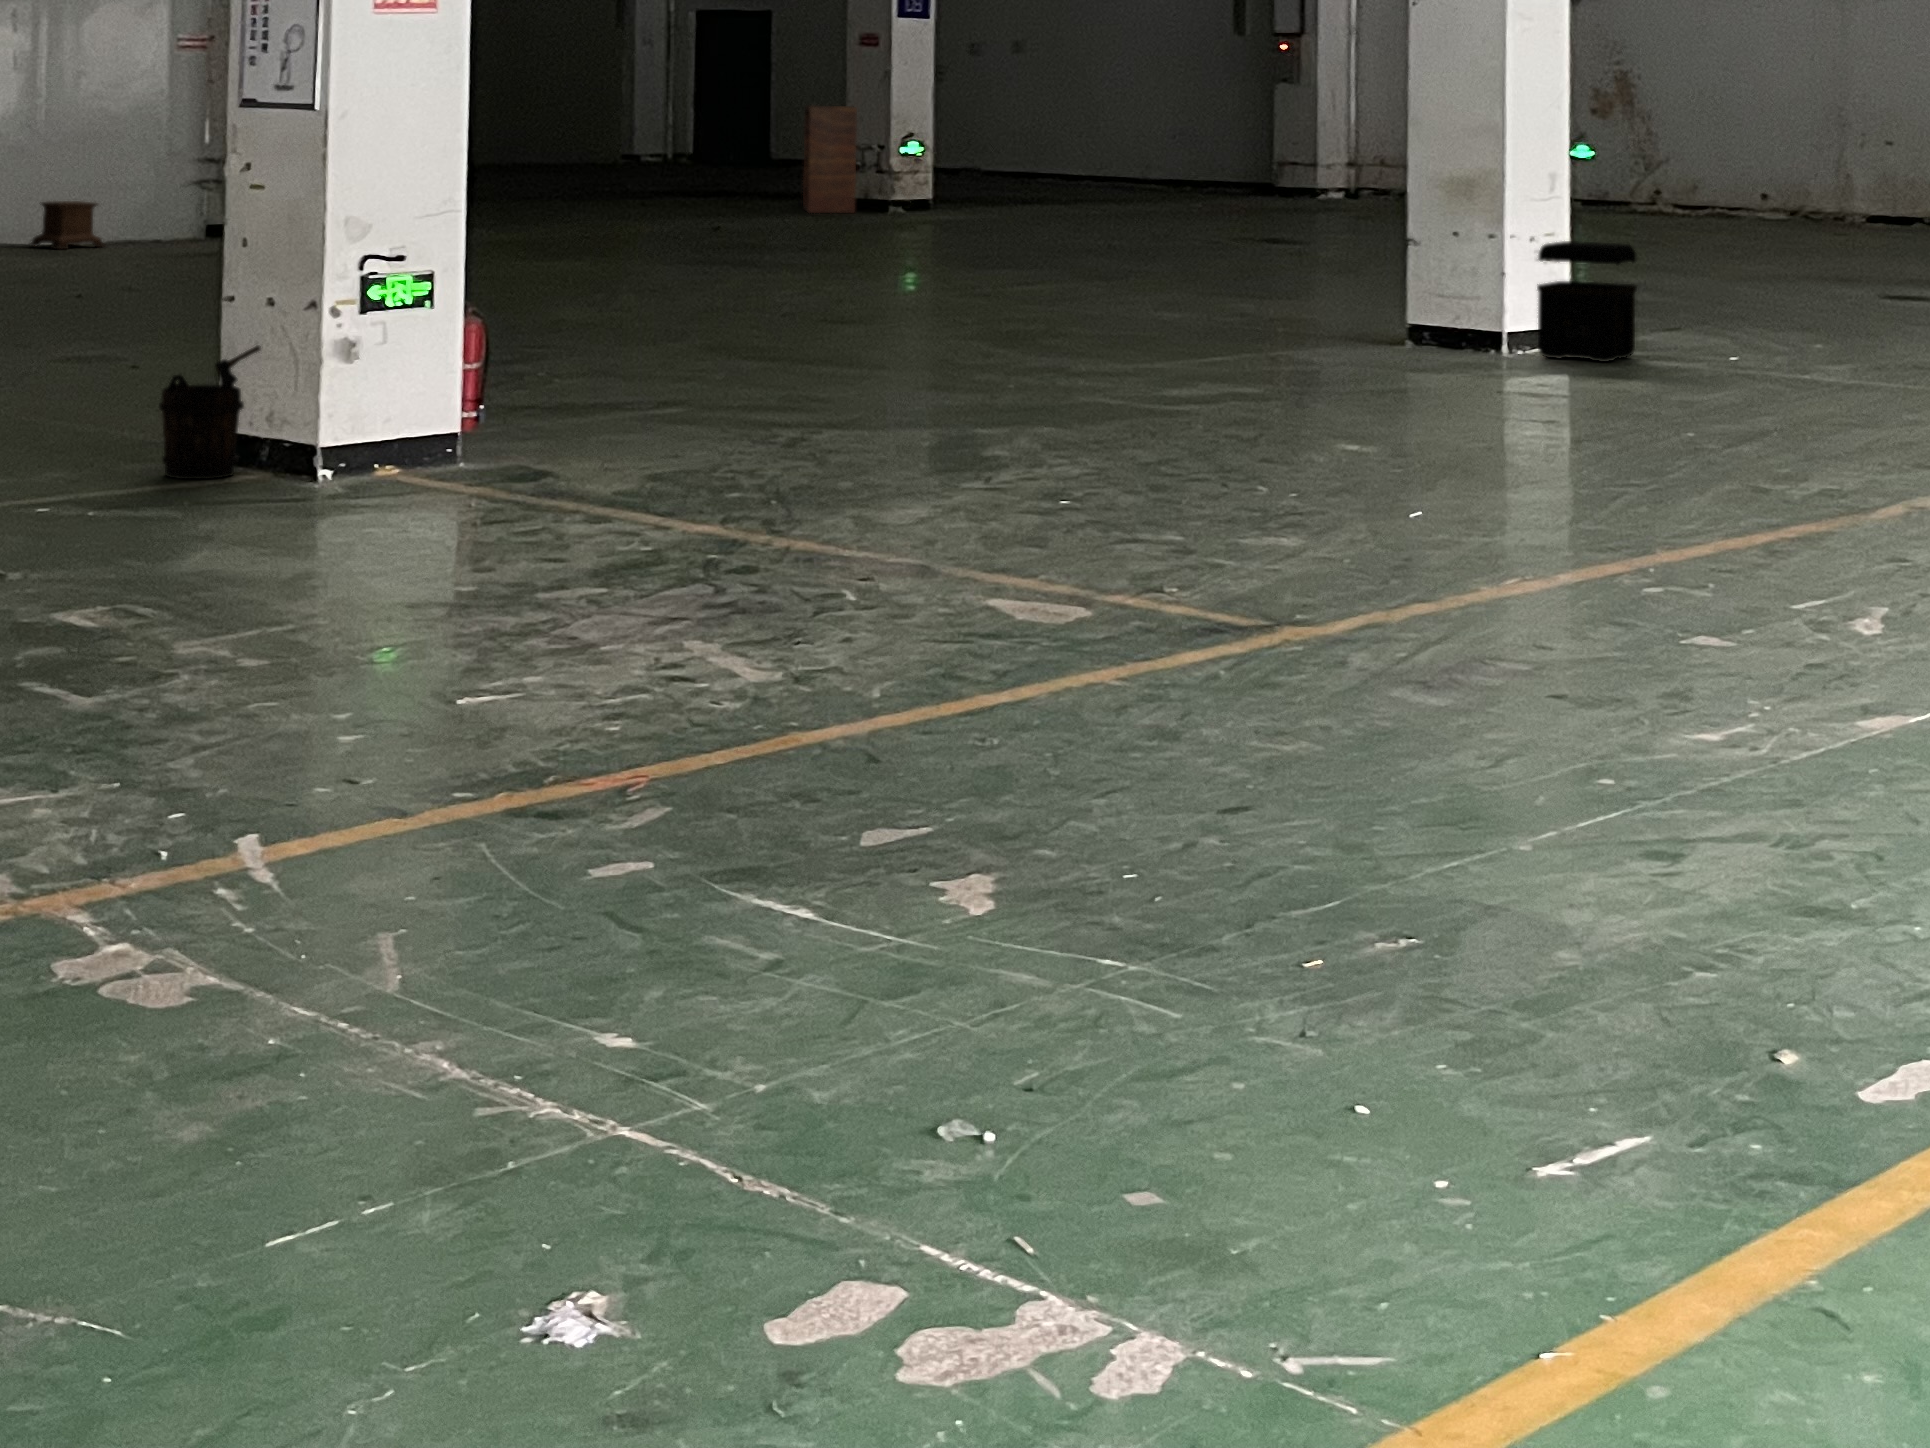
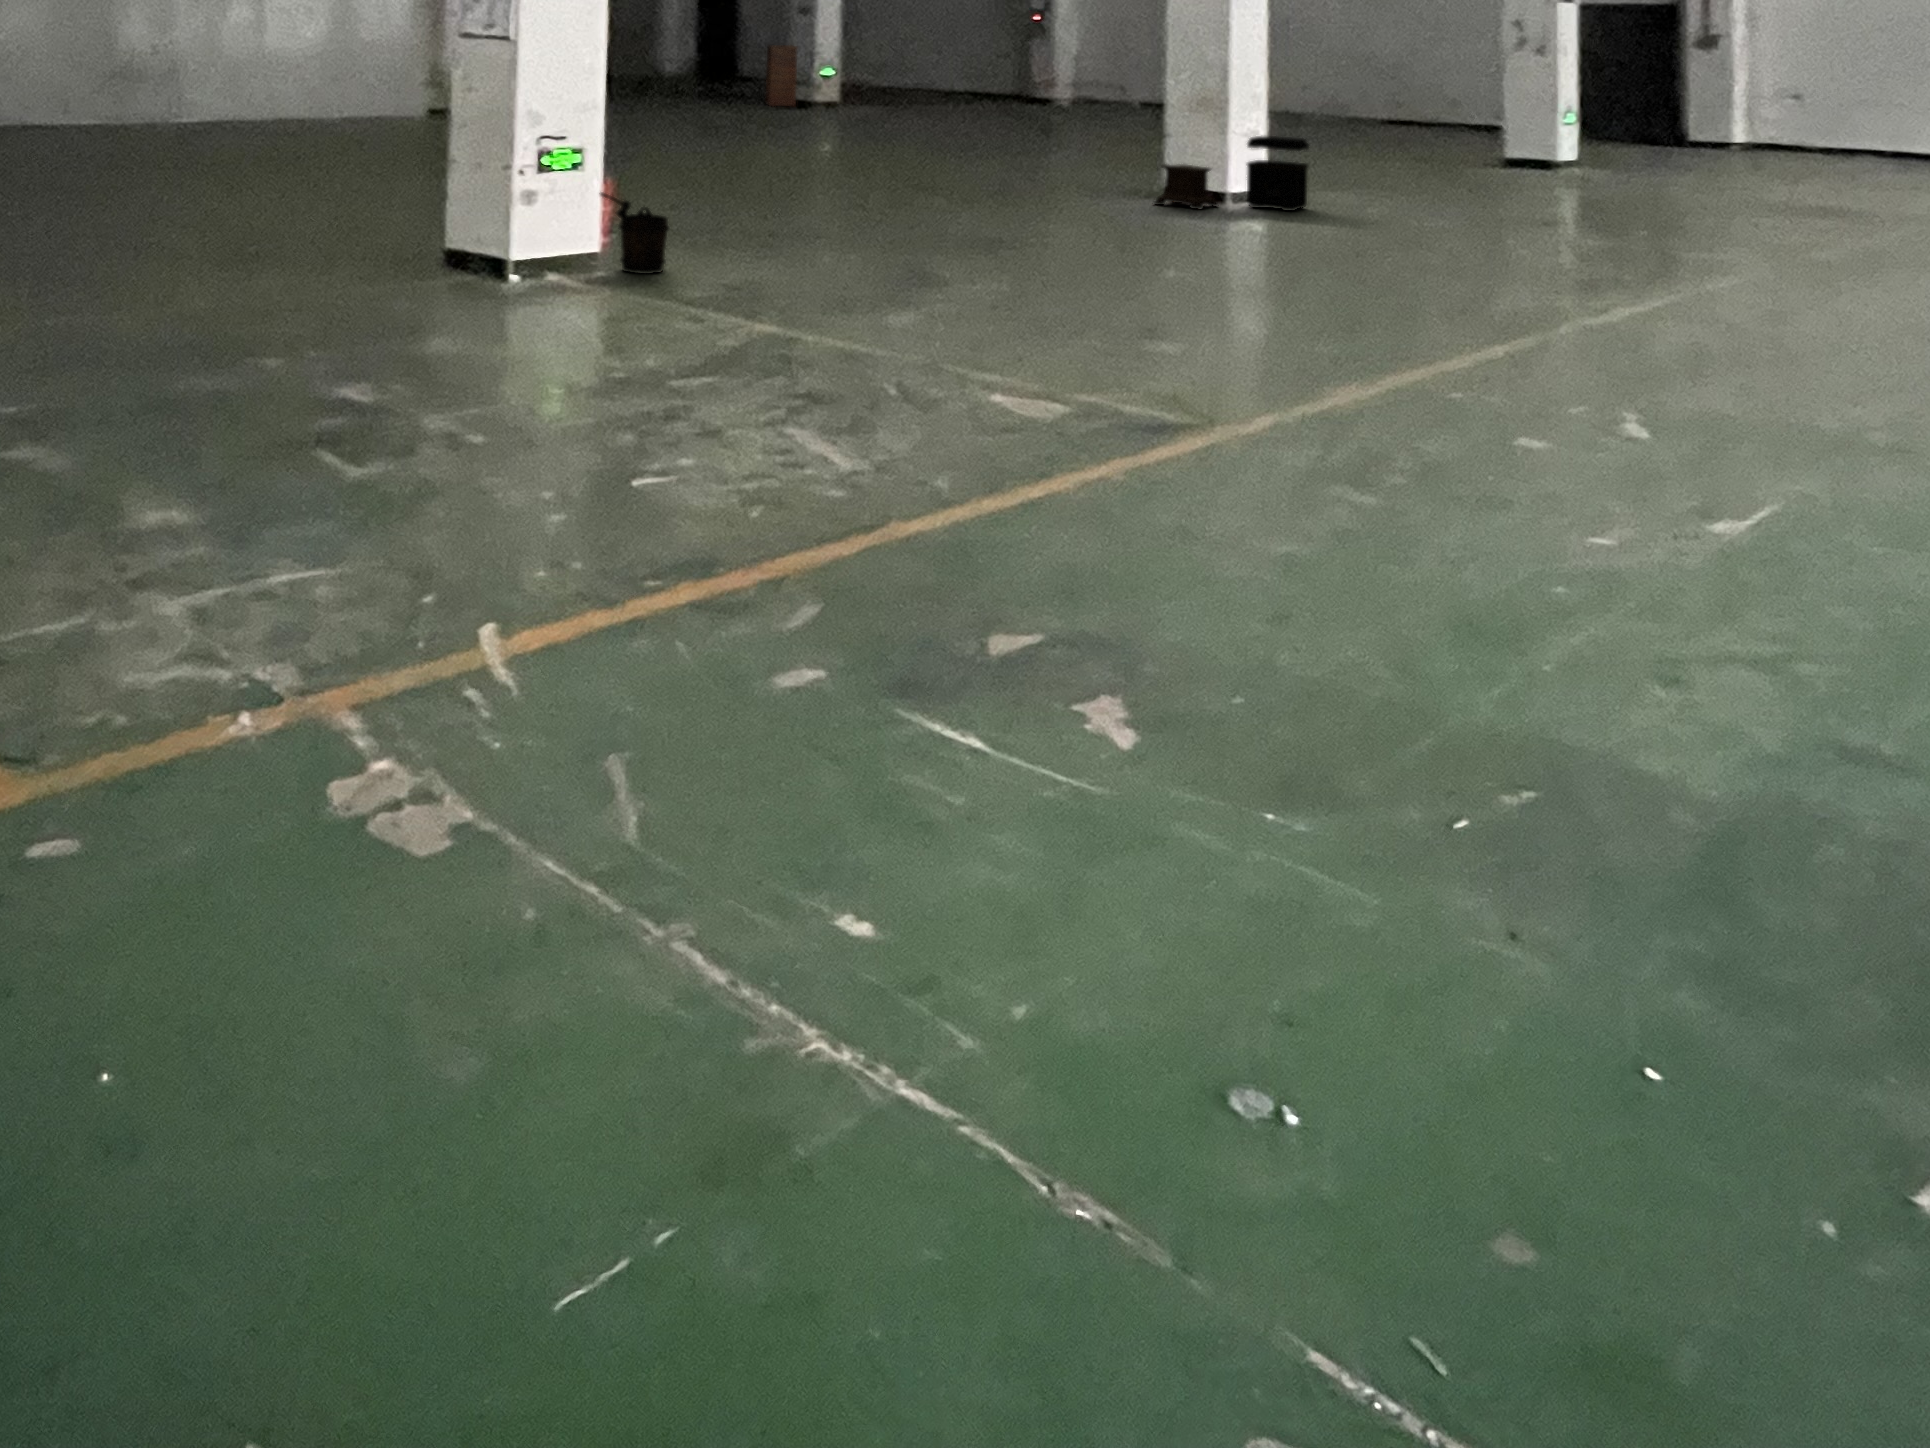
stool: present [30,201,105,249] -> present [1154,164,1218,209]
bucket: present [159,346,261,479] -> present [601,193,669,274]

